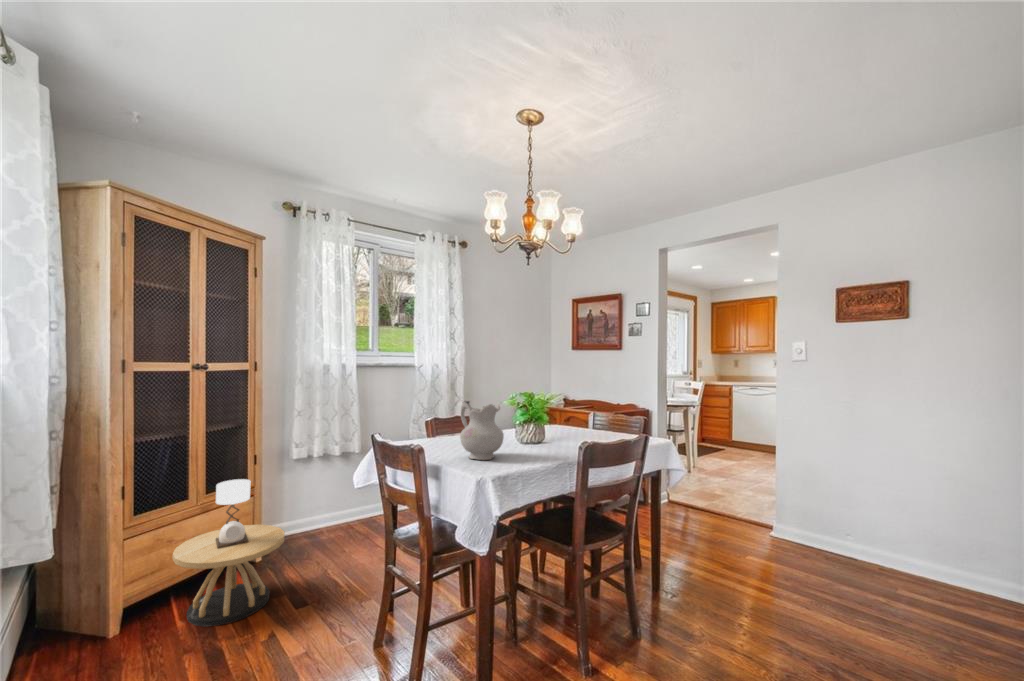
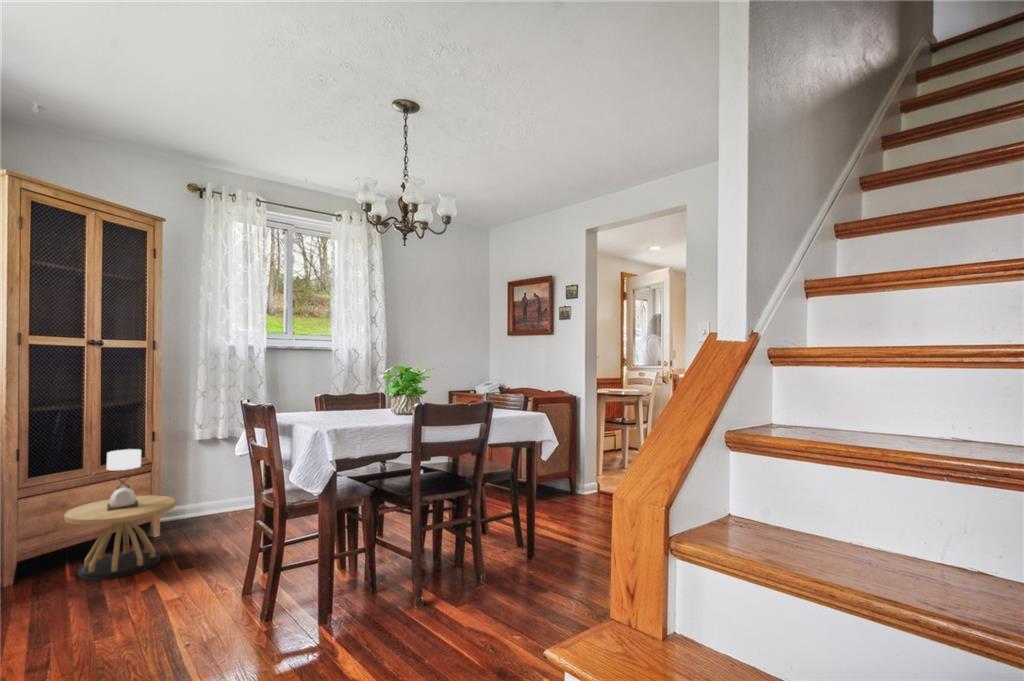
ceramic pitcher: present [460,401,504,460] -> none [327,370,368,423]

